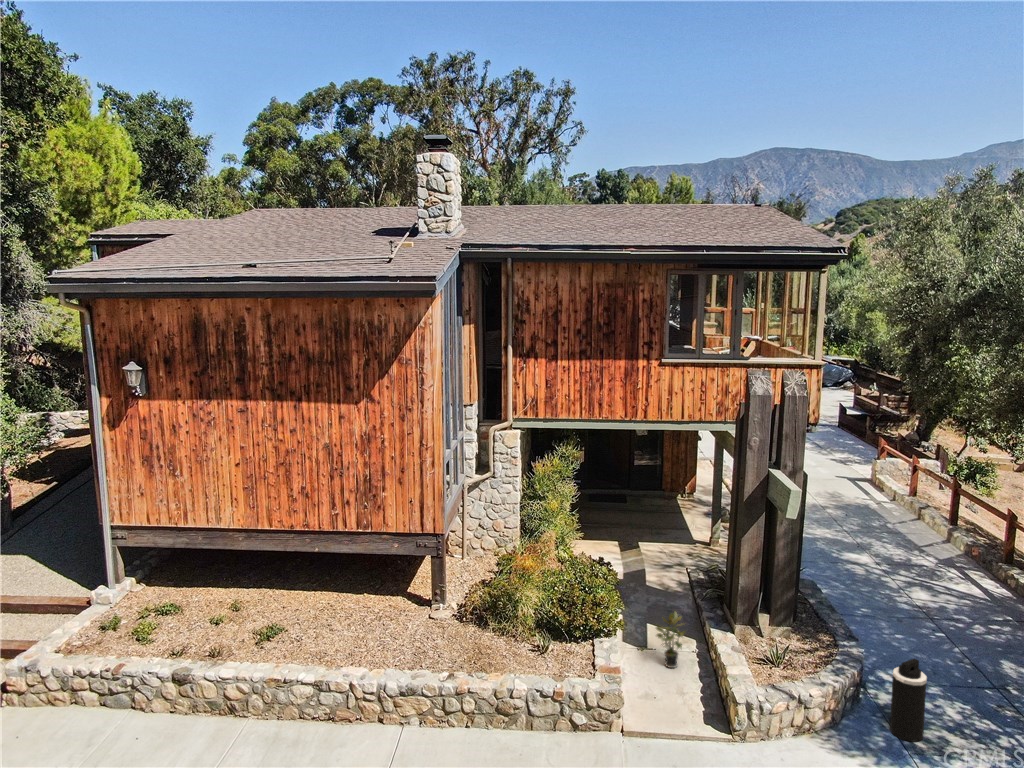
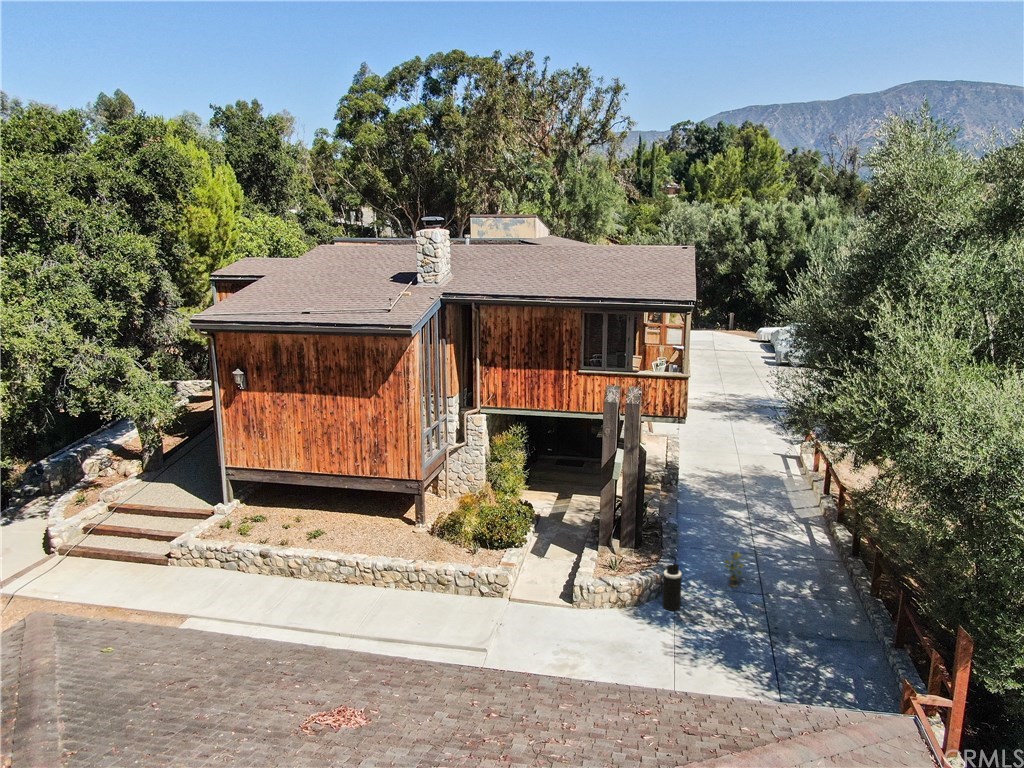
potted plant: present [656,612,685,668] -> present [725,551,744,587]

